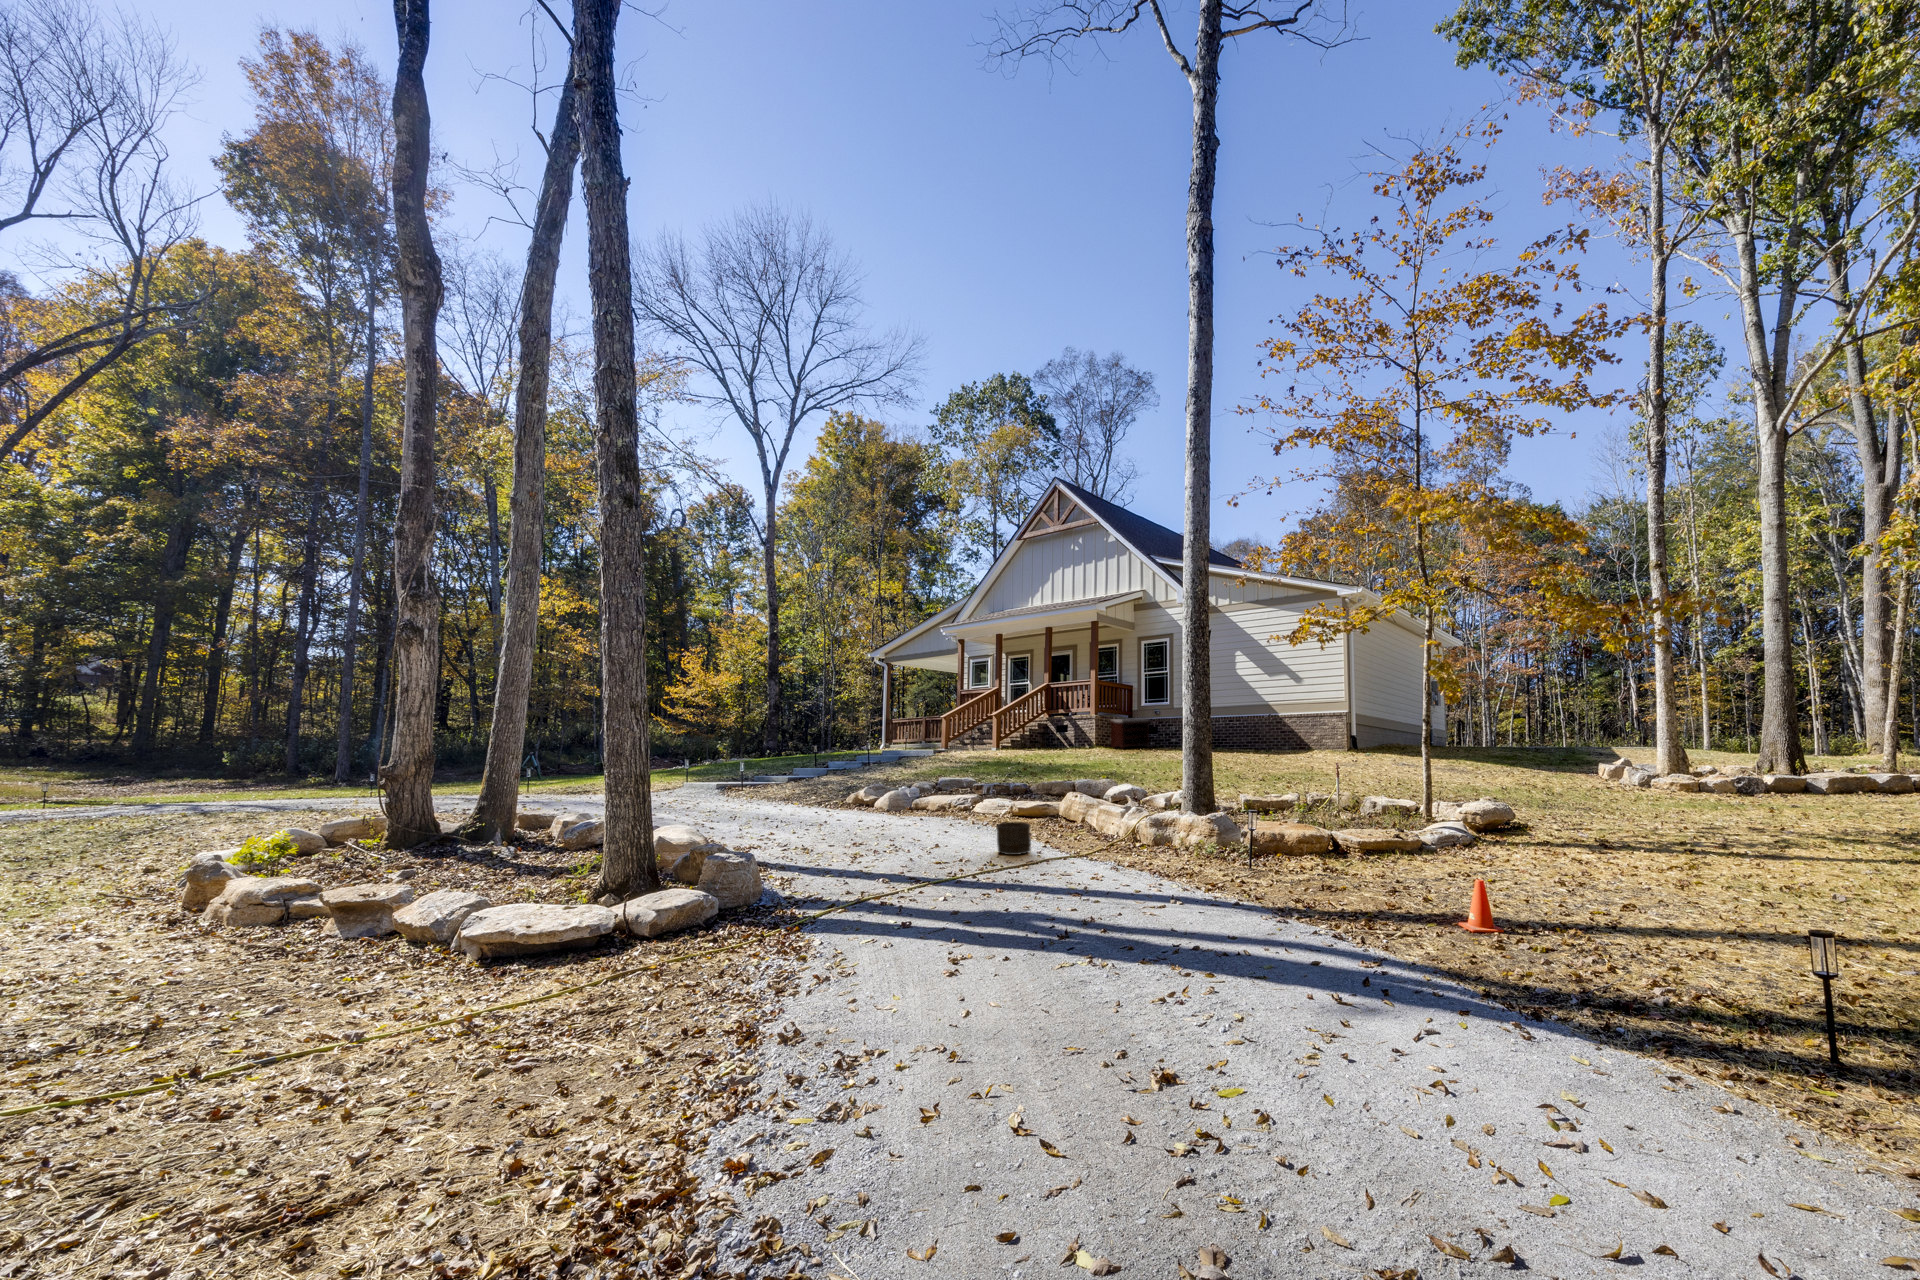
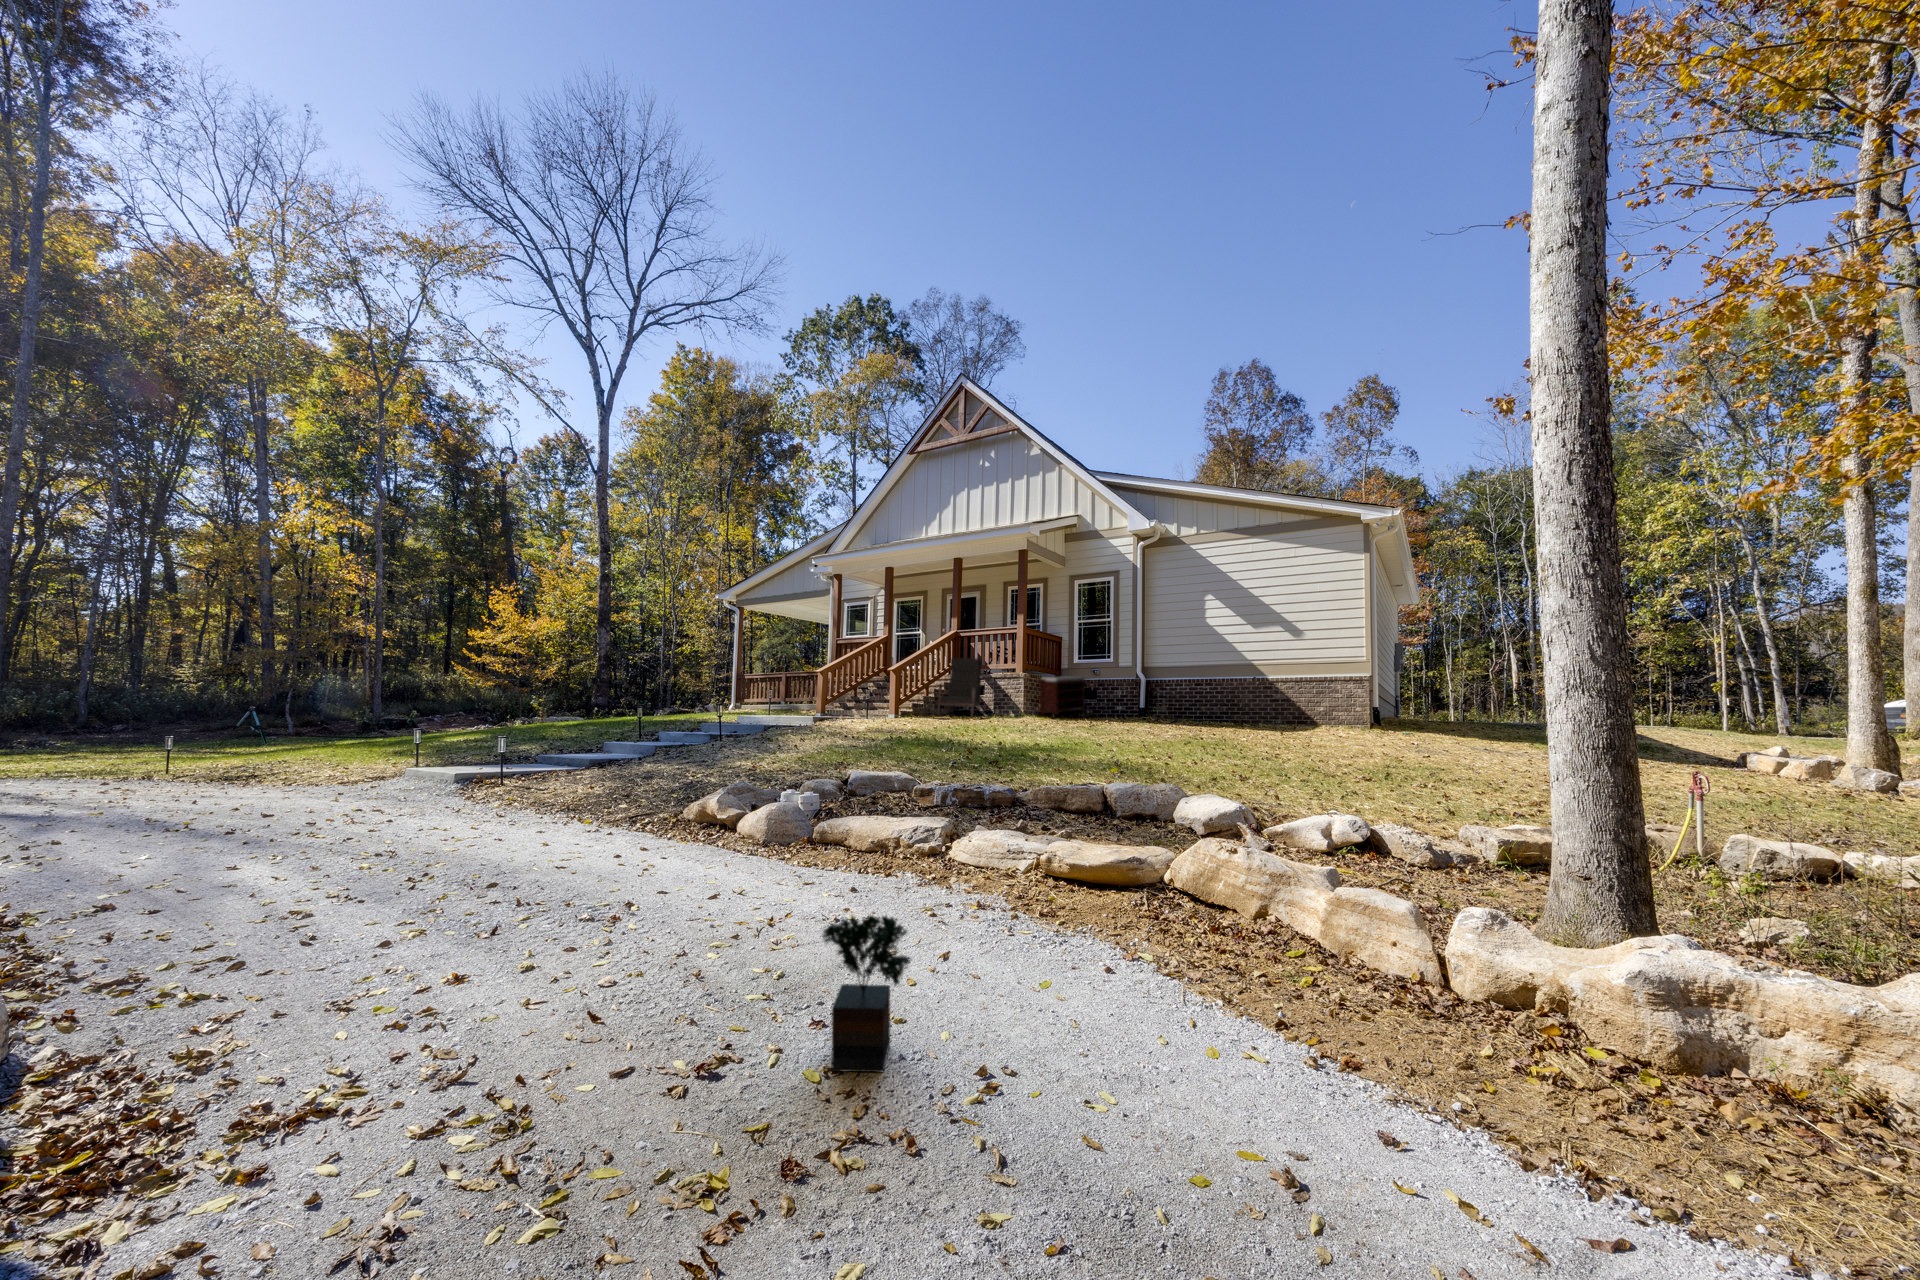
lounge chair: none [1028,705,1066,750] -> present [938,658,982,716]
potted tree: none [892,803,926,857] -> present [822,915,910,1072]
wooden bucket: present [996,822,1031,855] -> none [1076,933,1166,1034]

